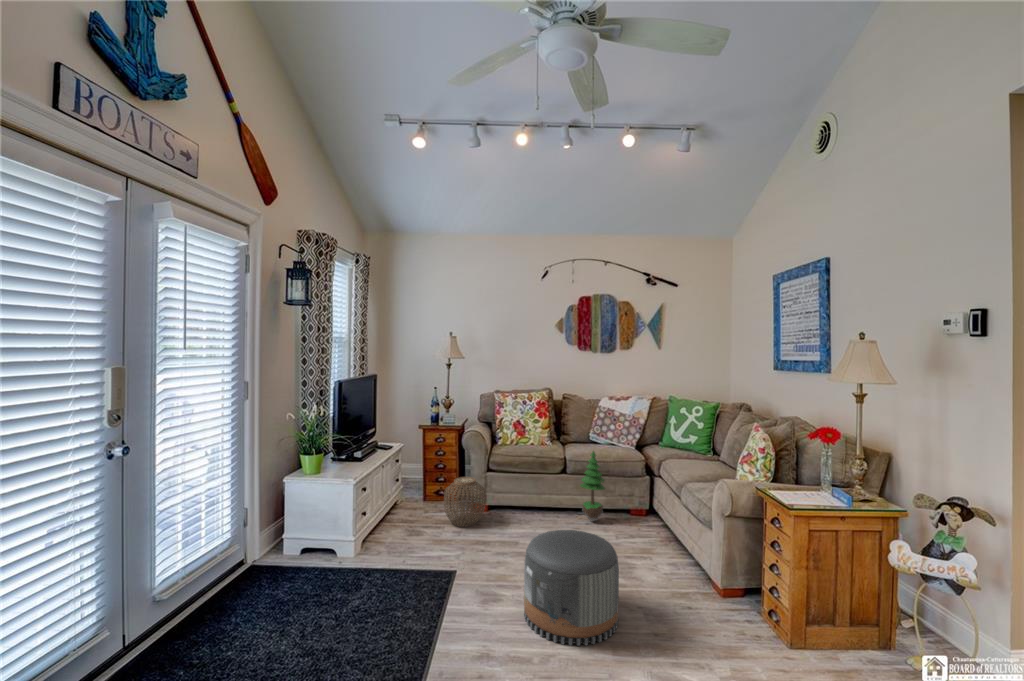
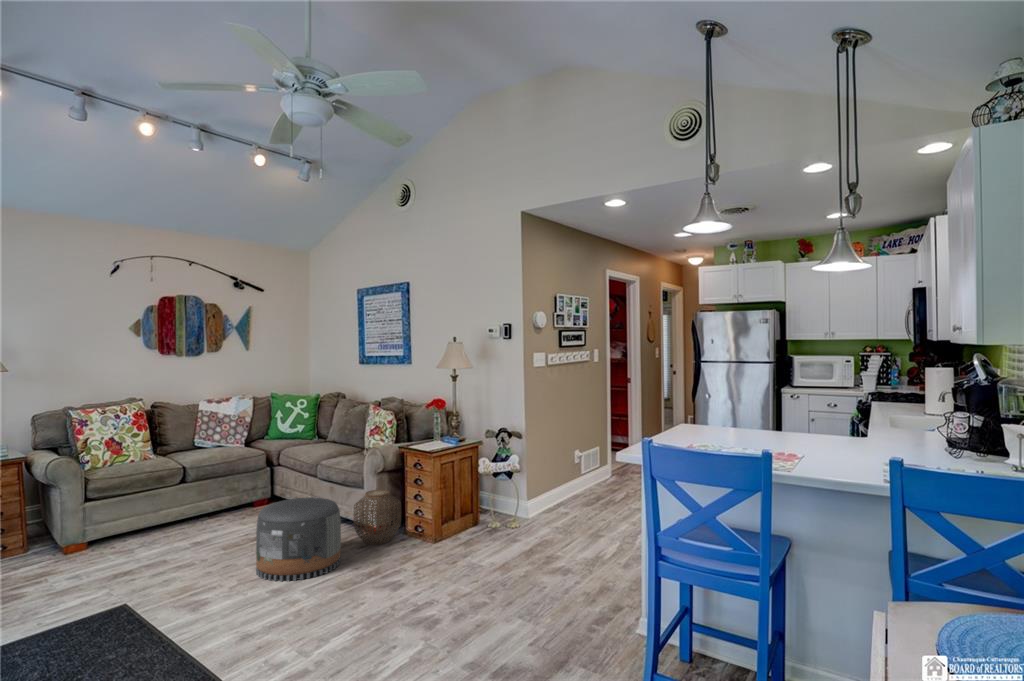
potted tree: present [580,451,605,521] -> none [213,449,242,523]
woven basket: present [444,477,486,527] -> present [354,490,401,545]

